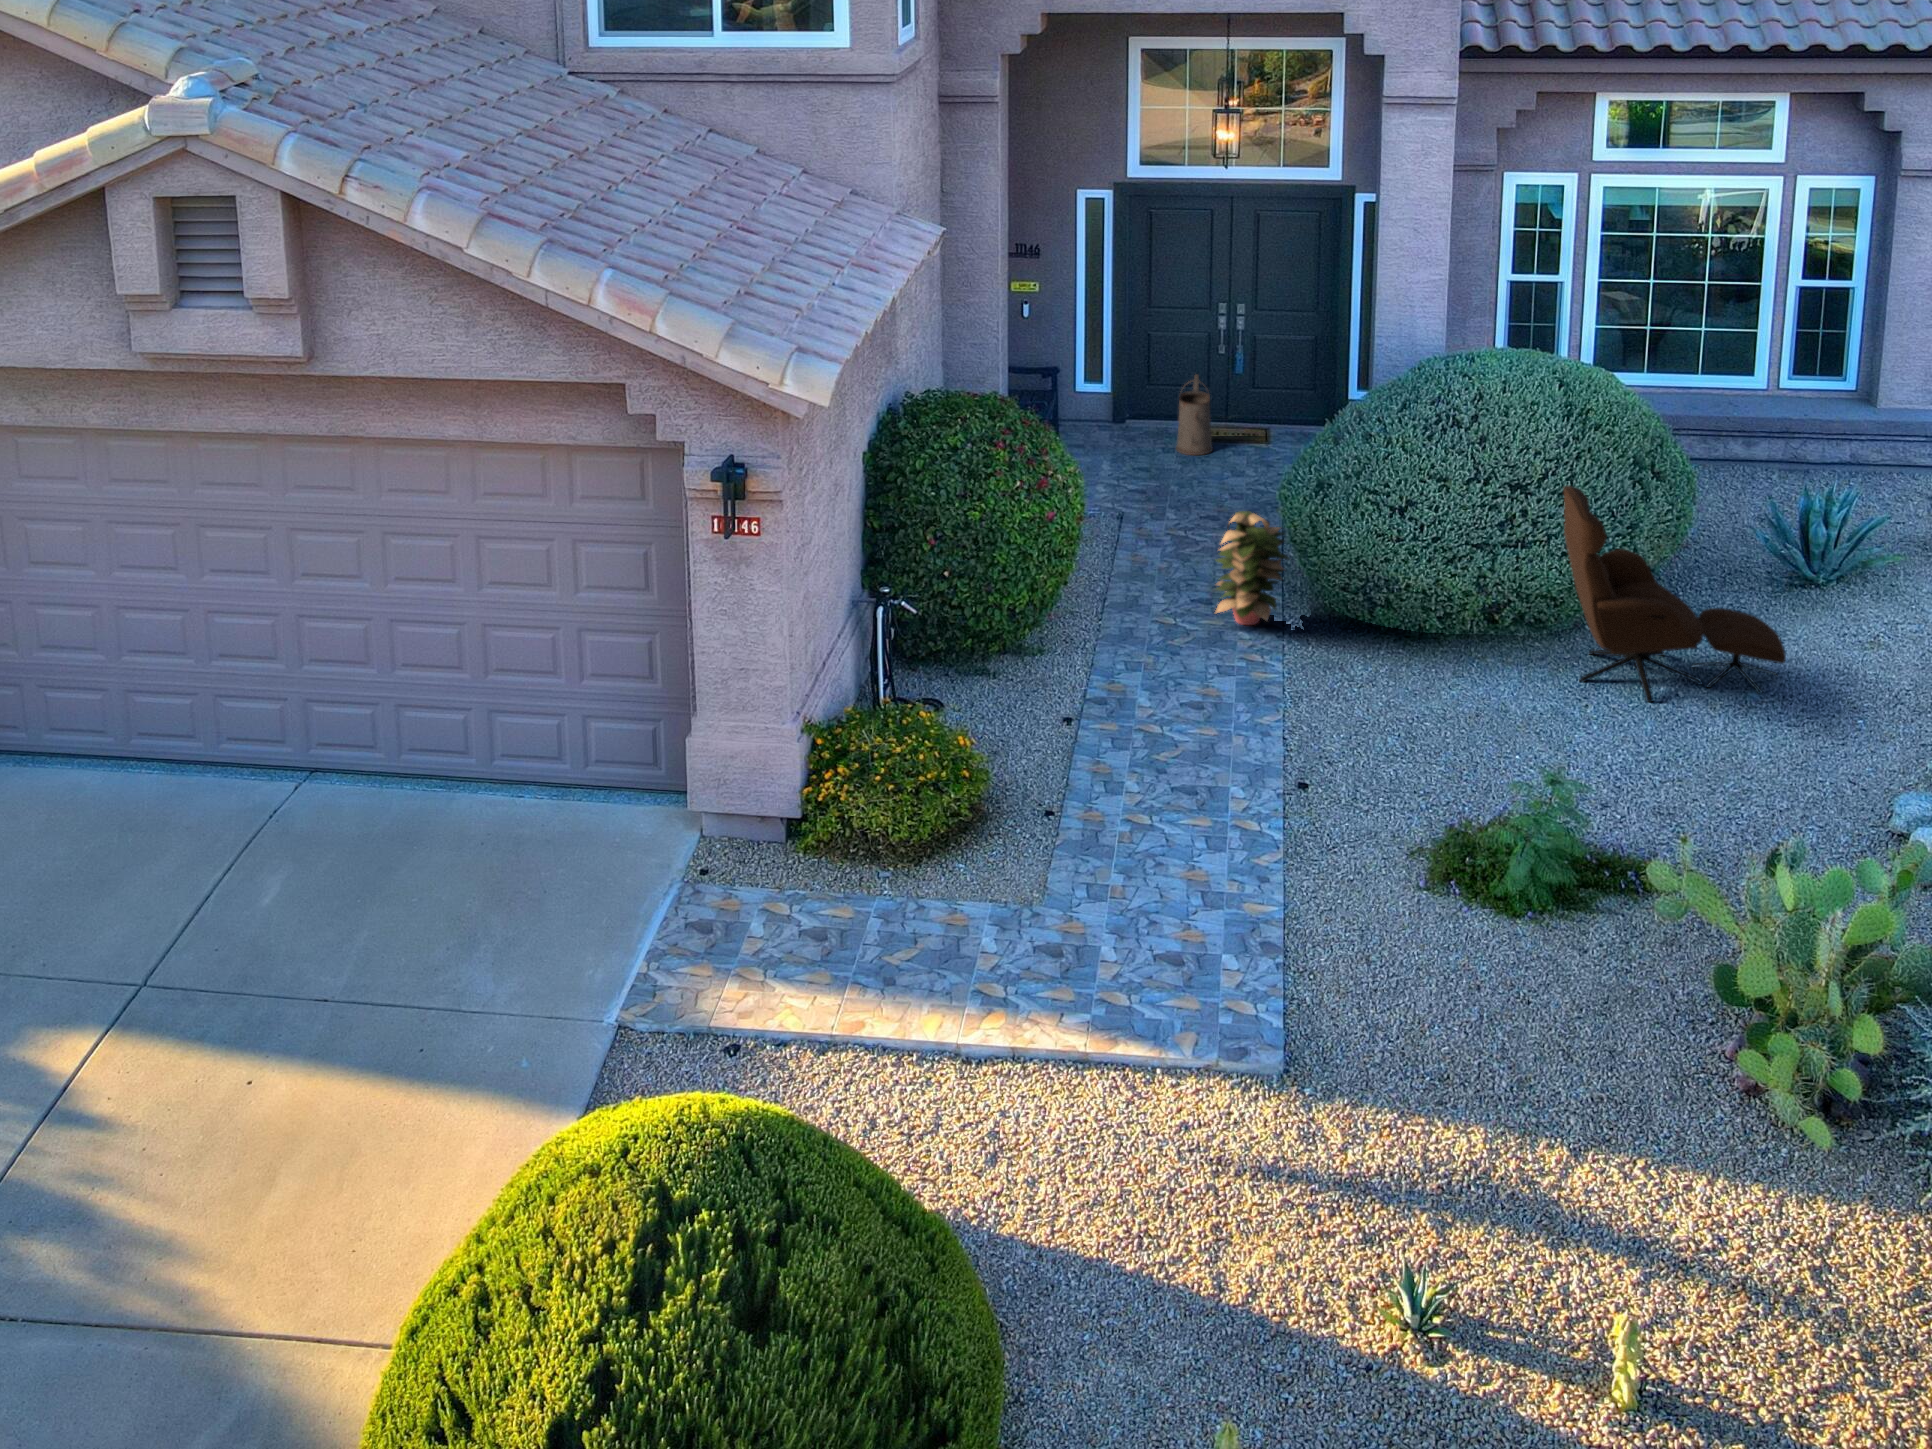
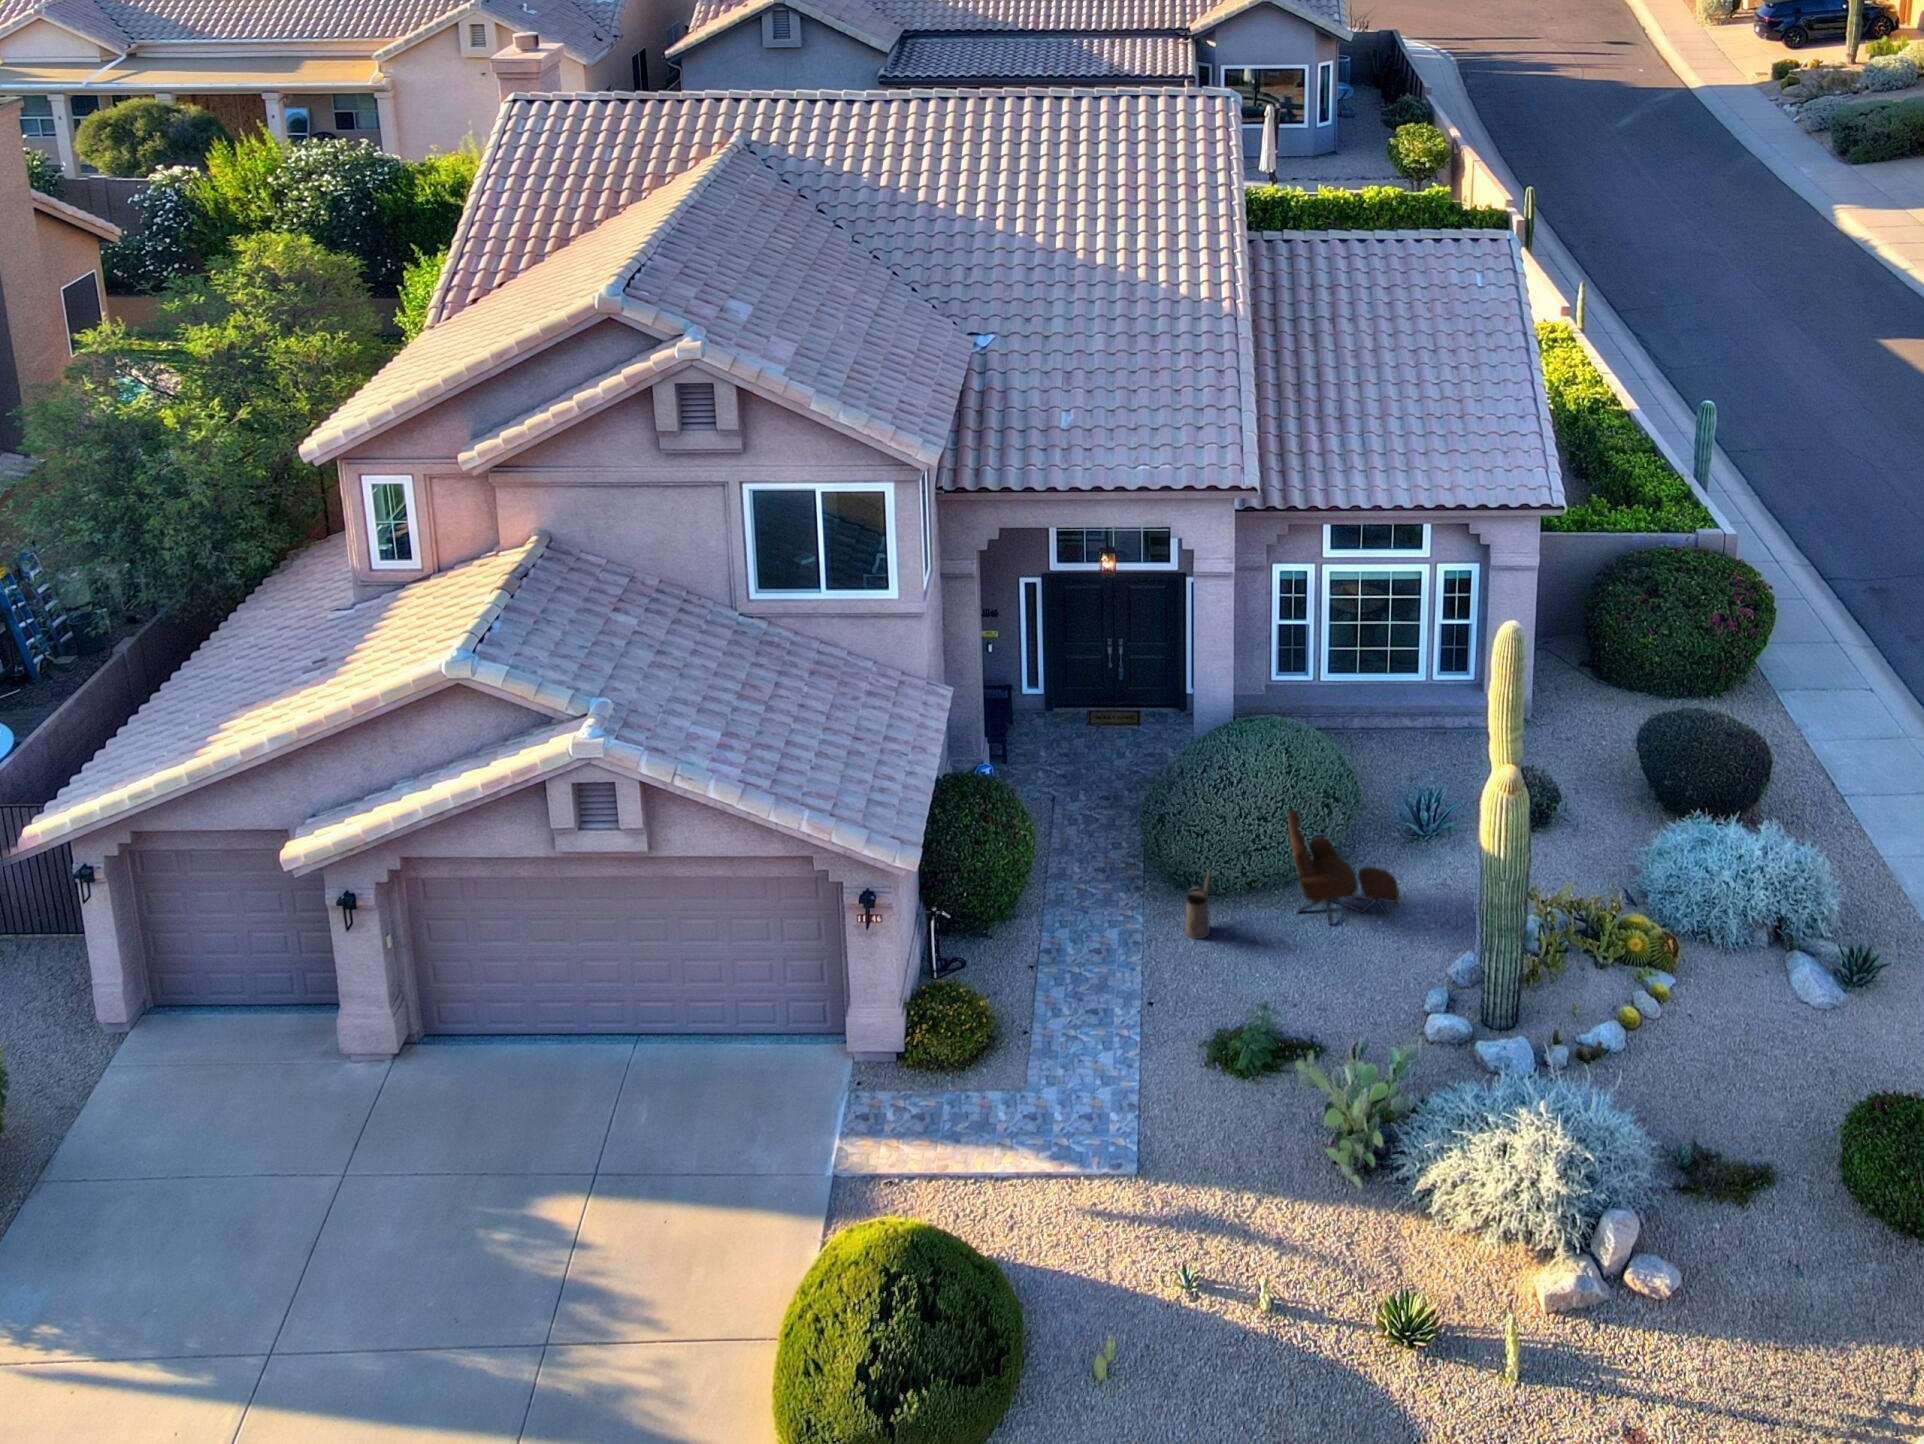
watering can: present [1176,374,1213,455] -> present [1185,873,1211,939]
decorative plant: present [1215,511,1289,625] -> none [1105,818,1148,883]

